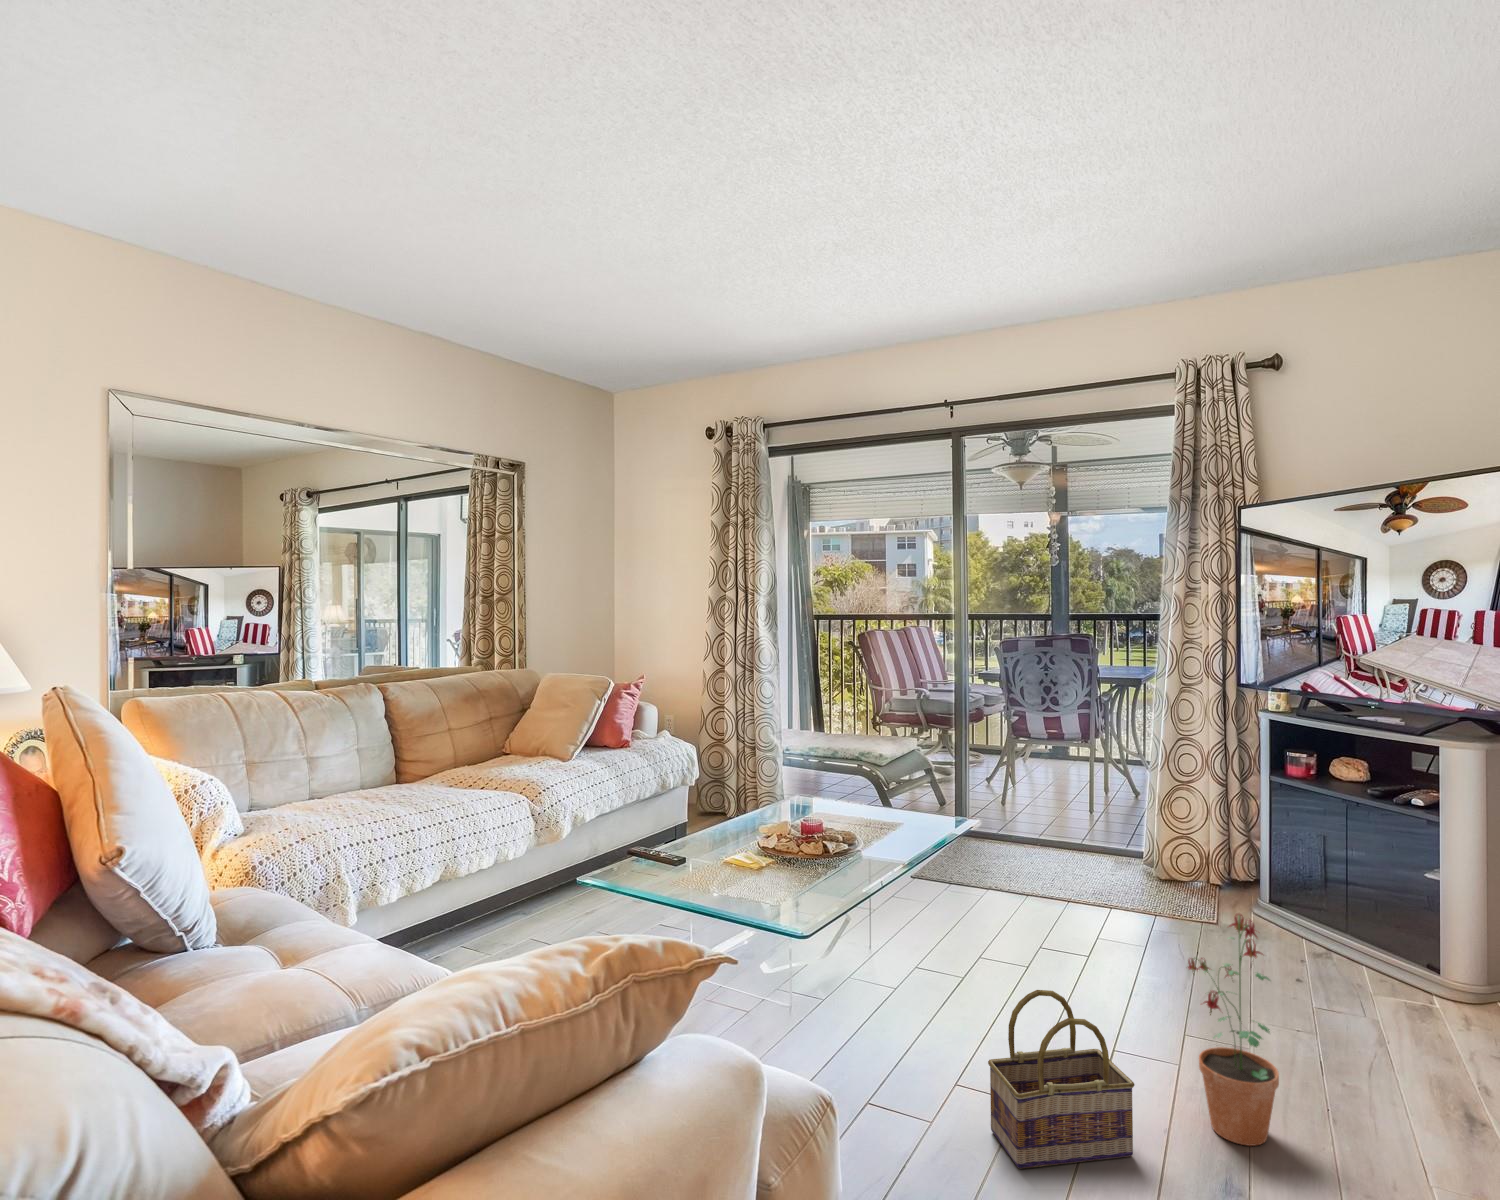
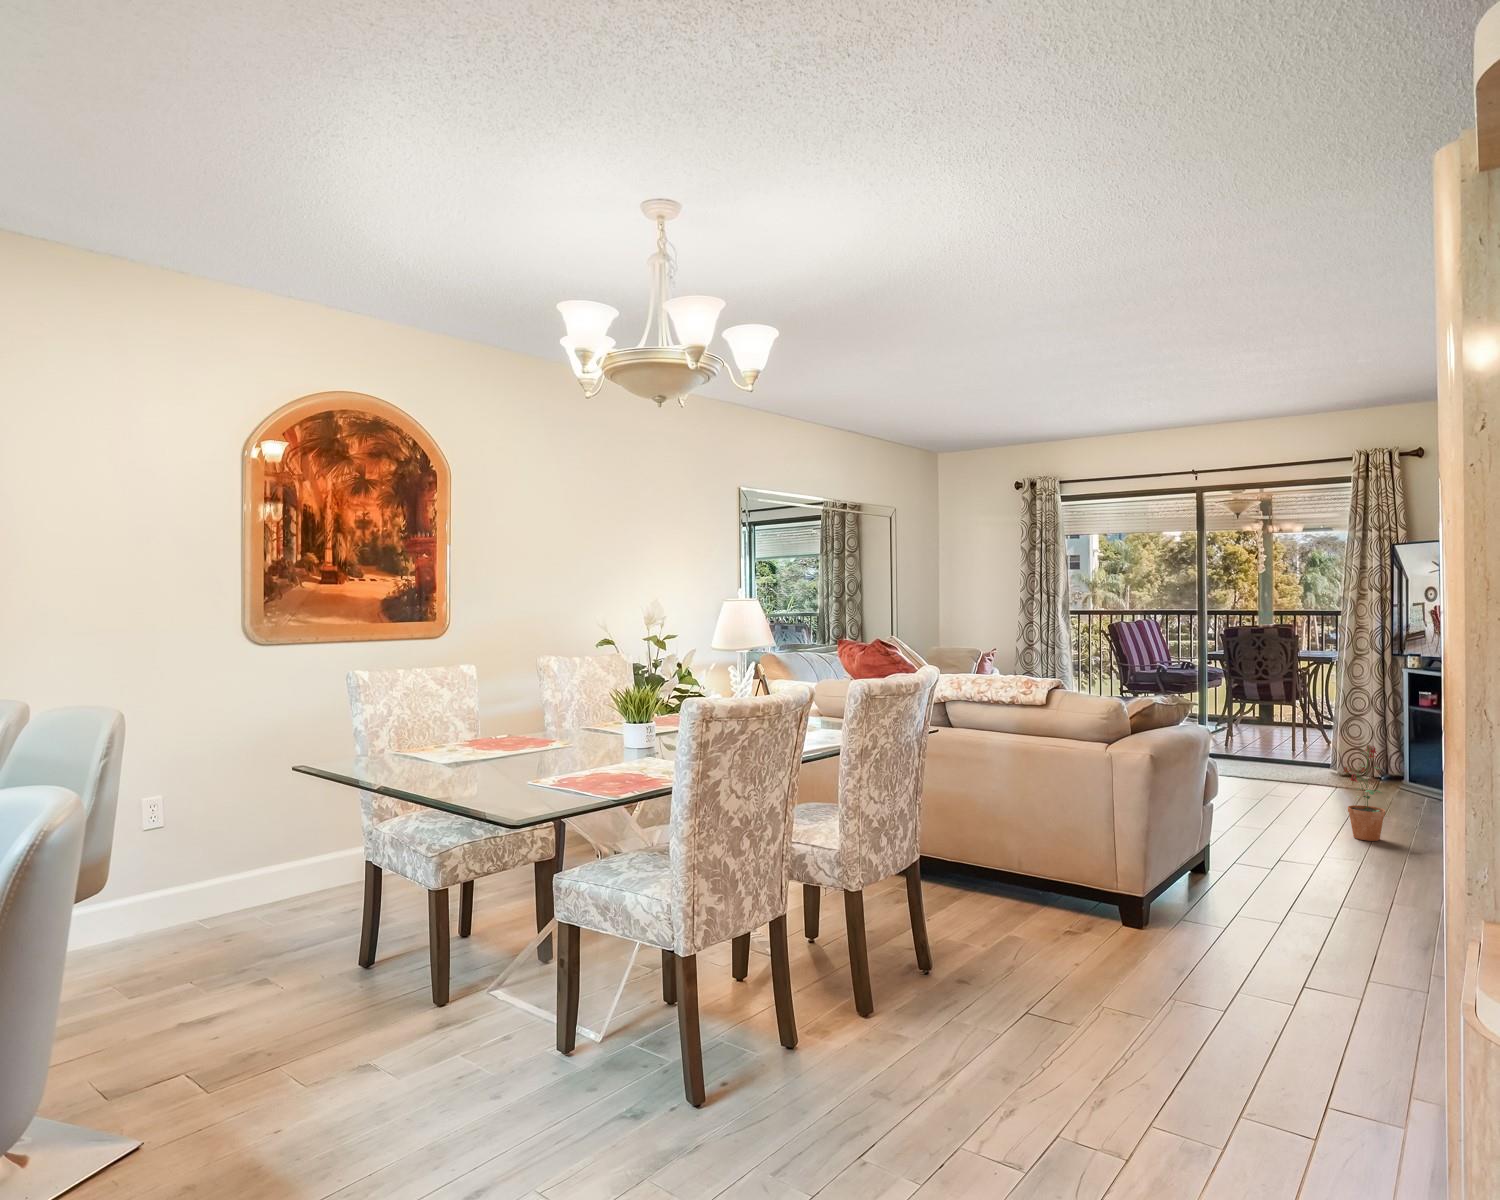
basket: present [988,990,1135,1169] -> none [1247,774,1316,841]

